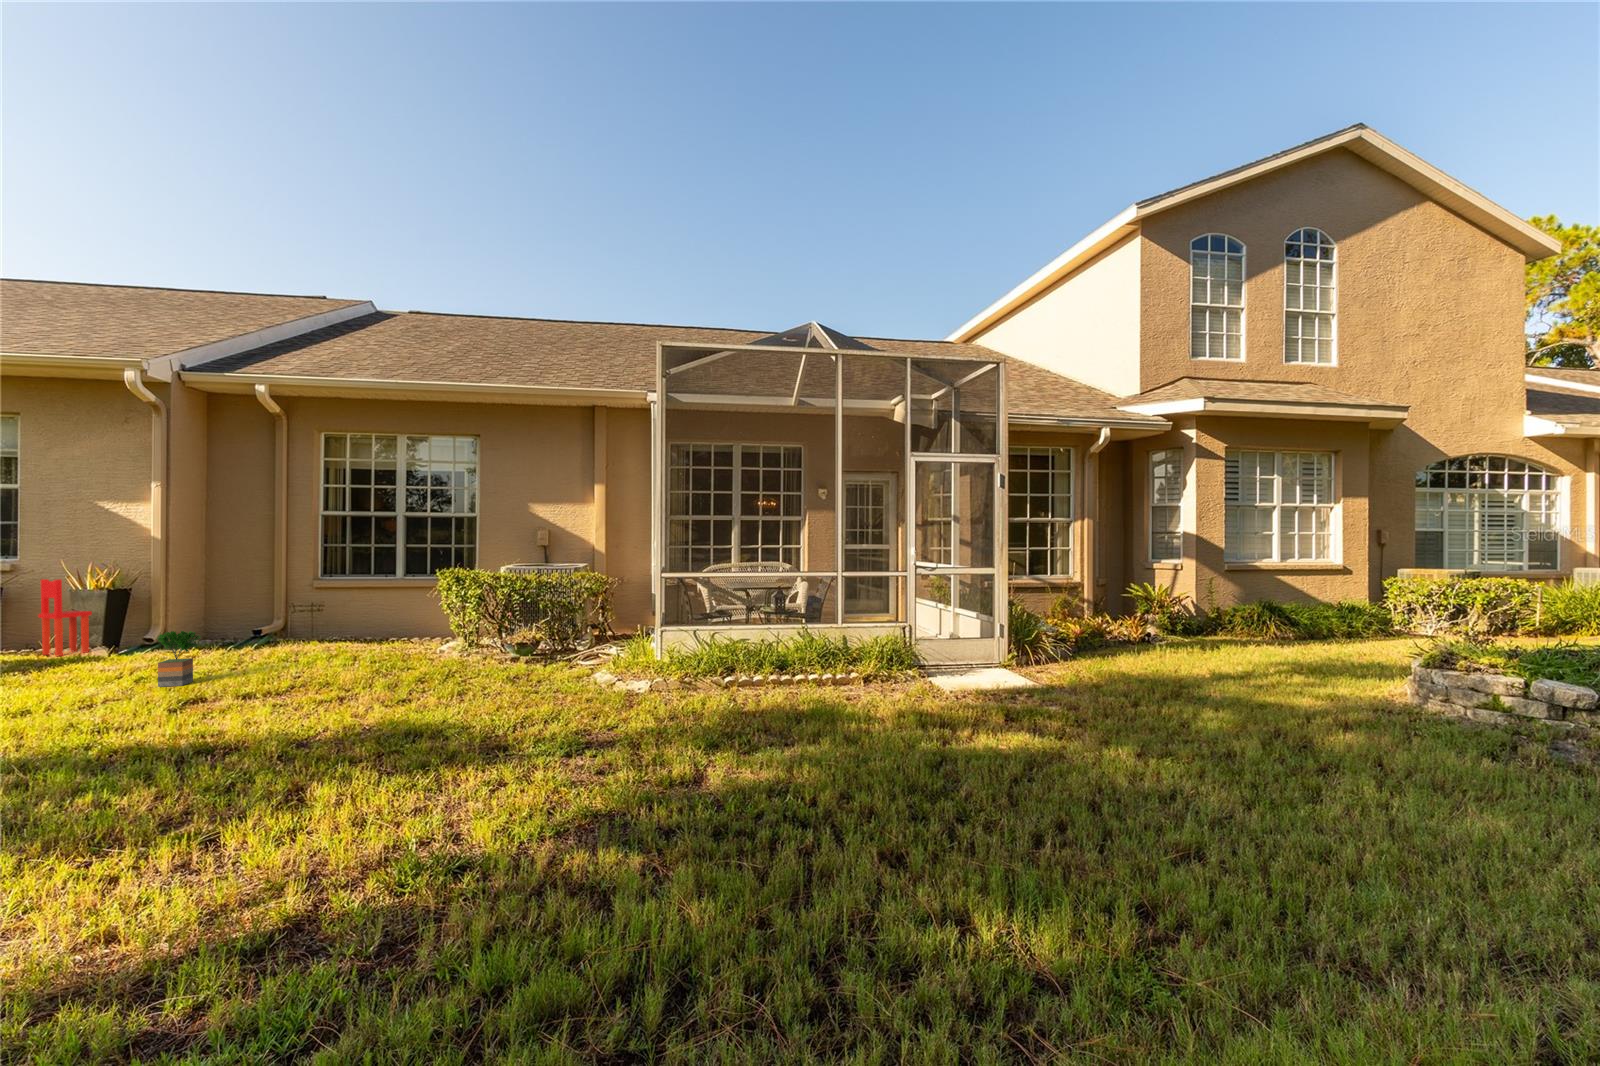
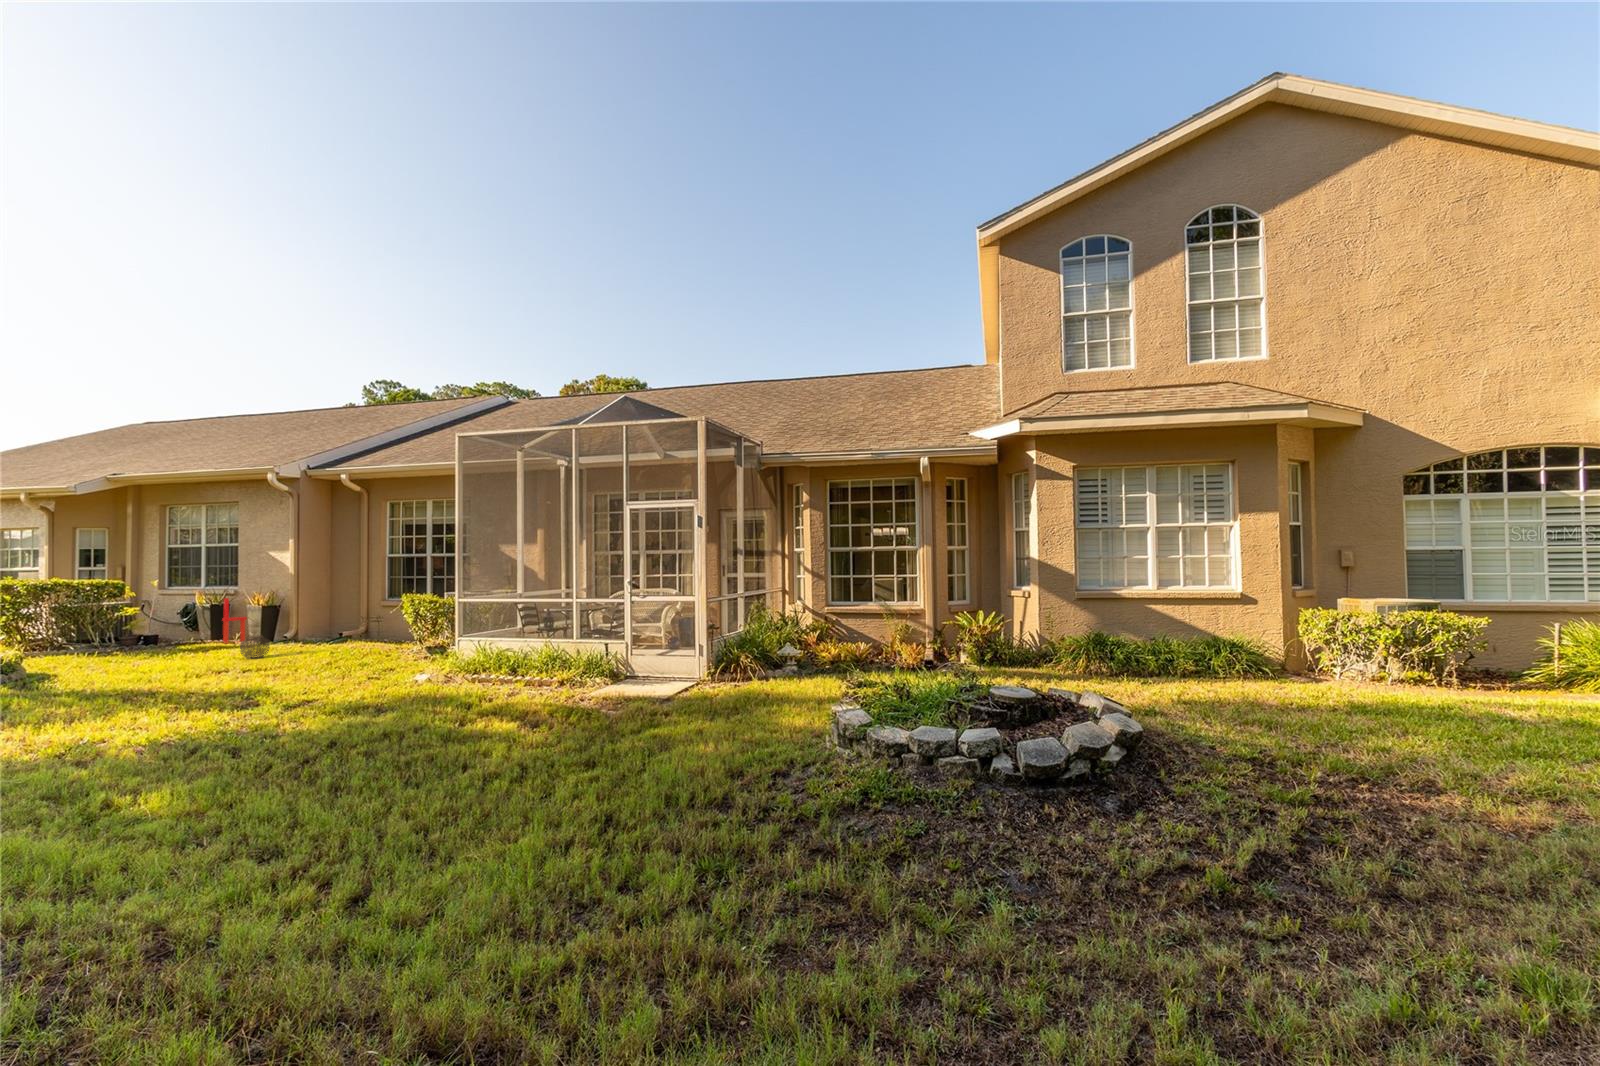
potted tree: present [157,631,201,687] -> none [193,631,226,666]
woven basket: none [212,636,255,673] -> present [240,635,270,659]

